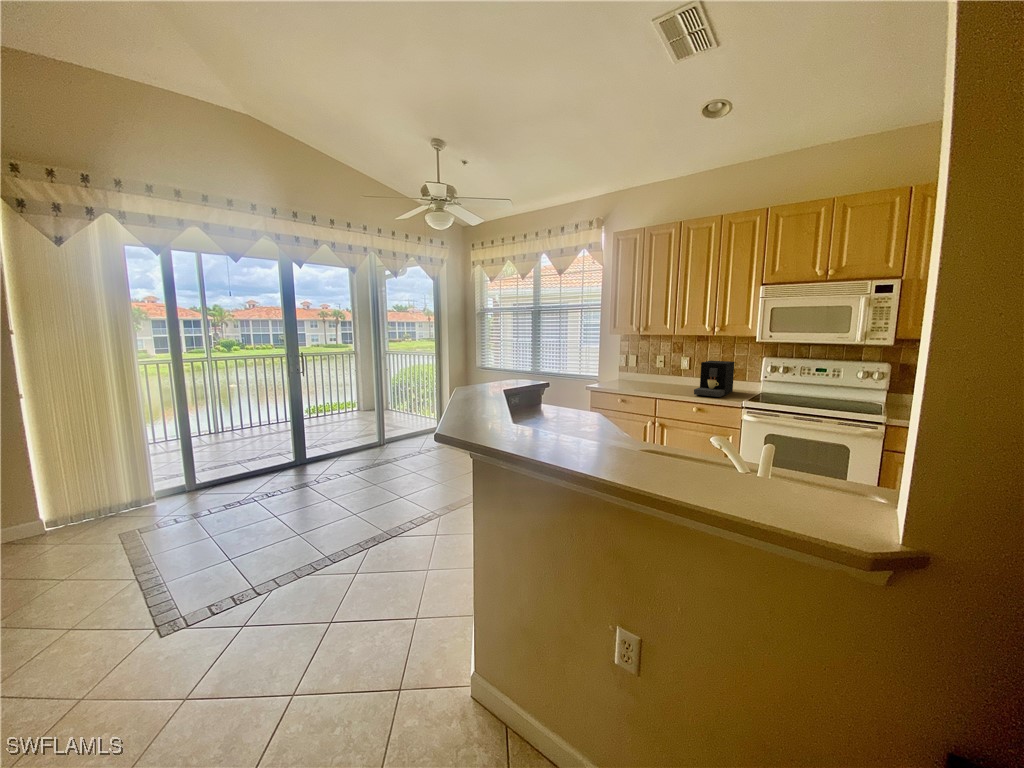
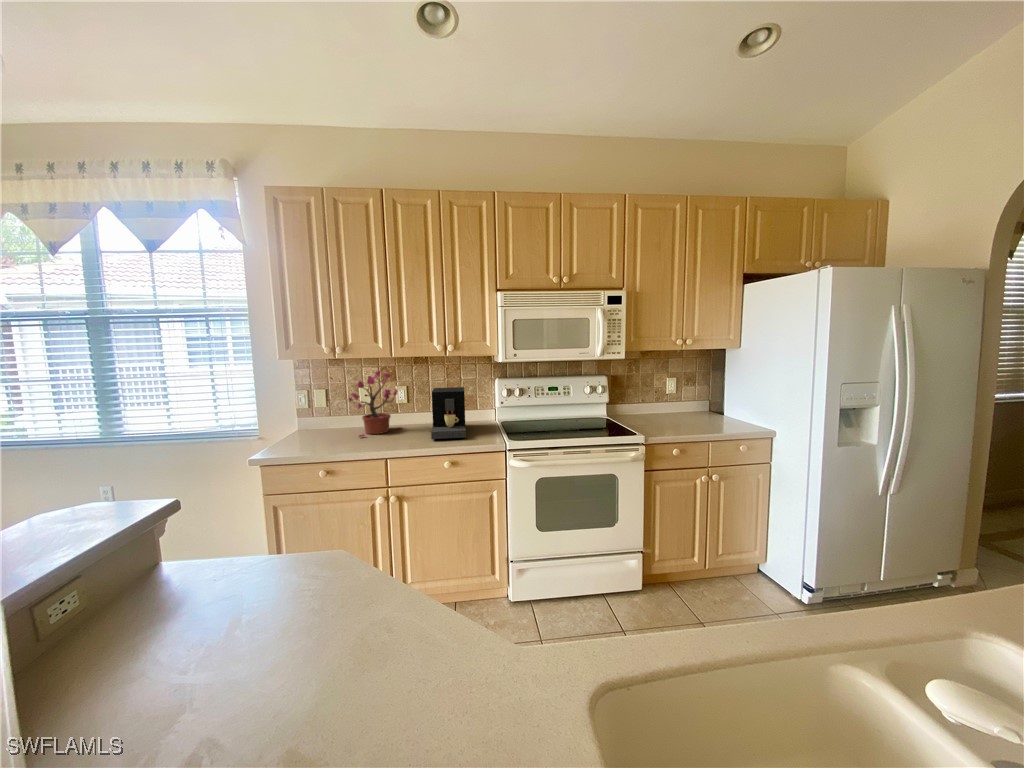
potted plant: none [649,345,683,388] -> present [349,371,402,437]

